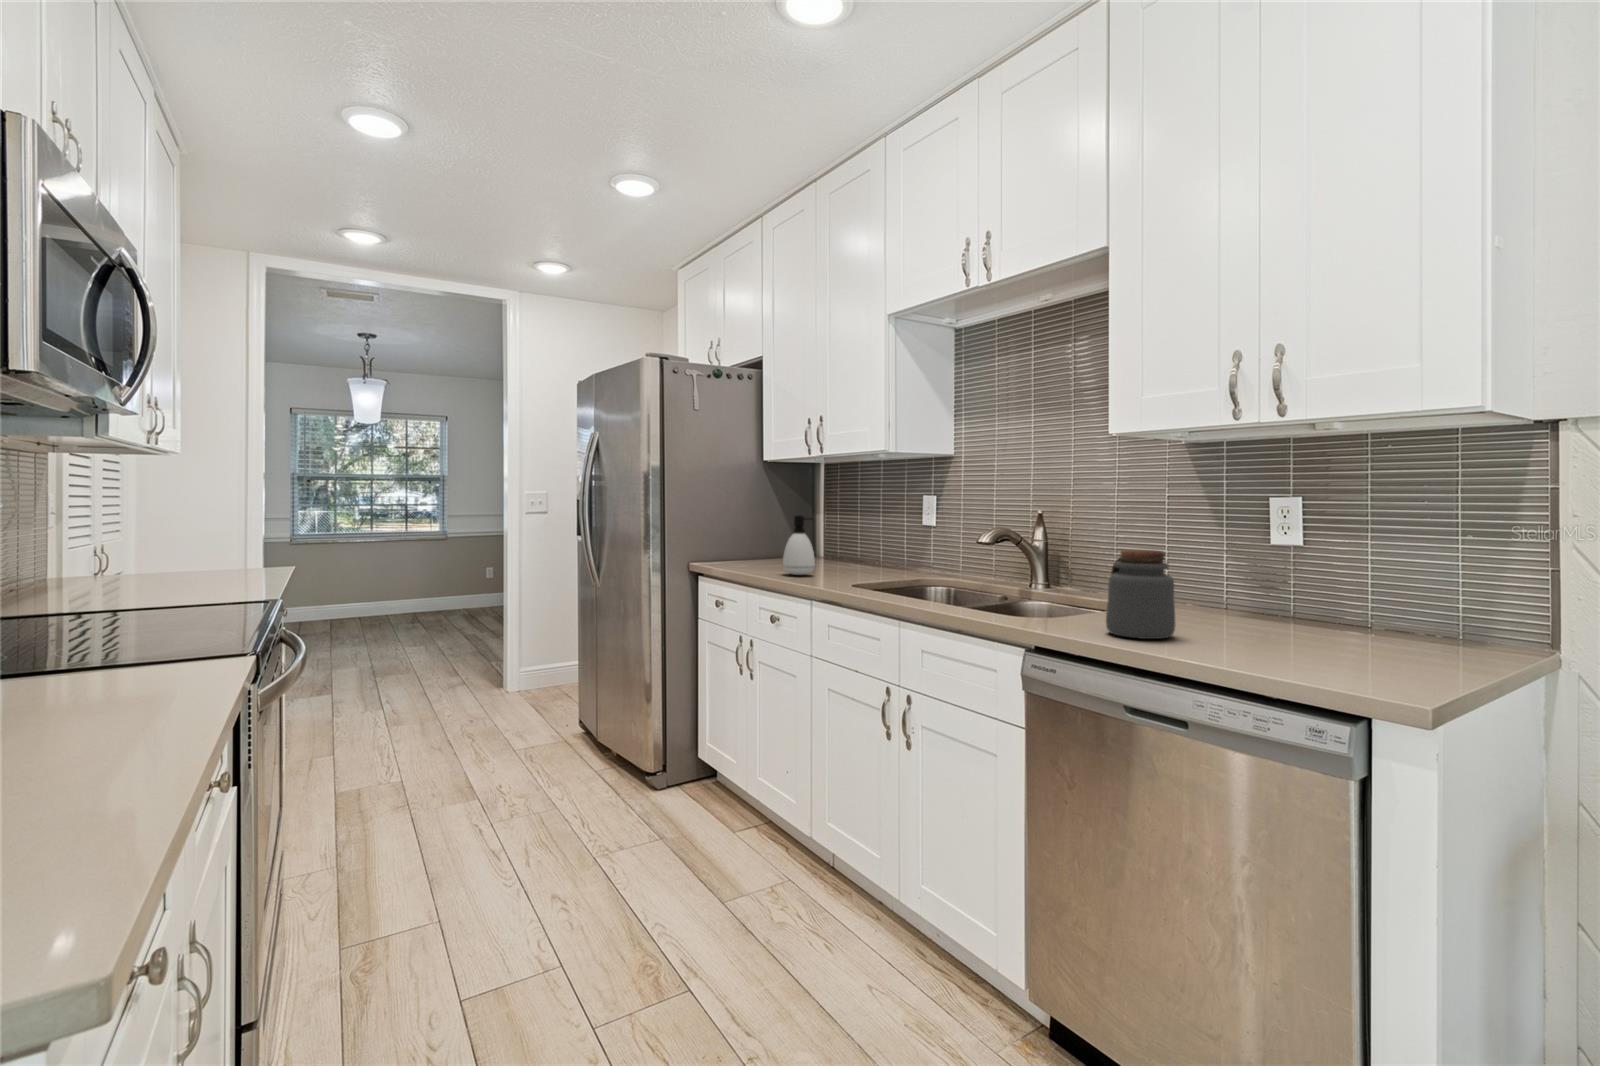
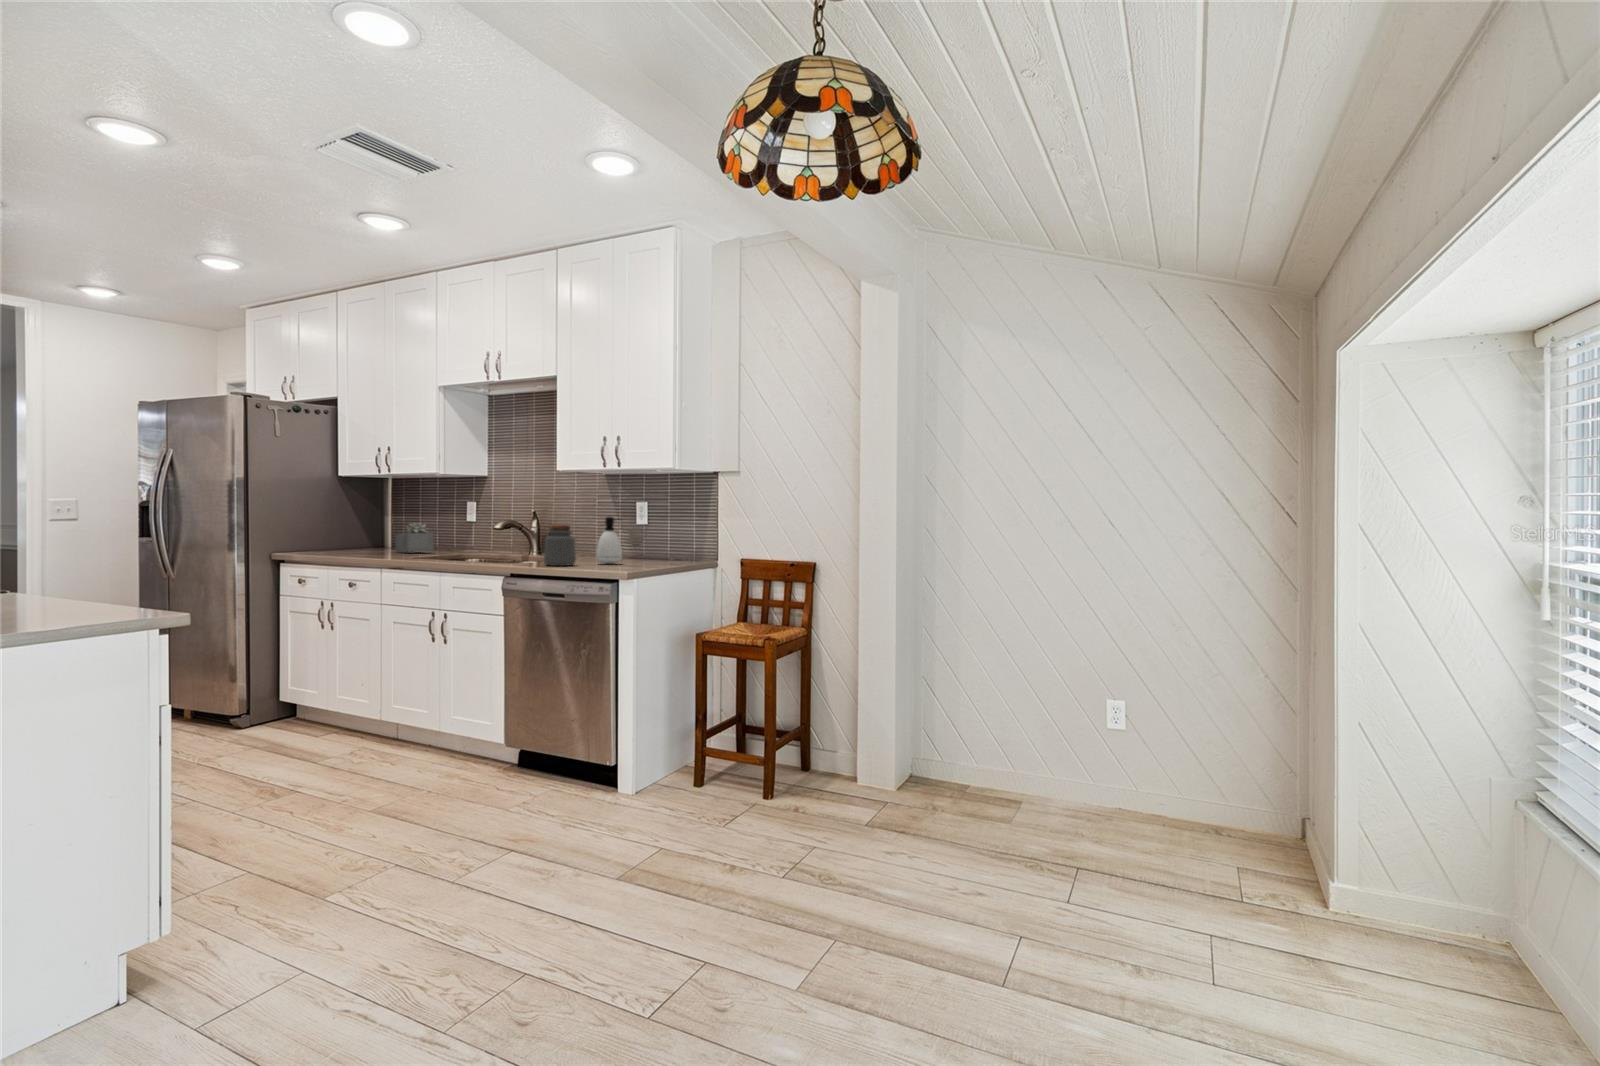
soap dispenser: present [783,515,815,575] -> present [596,517,622,564]
succulent plant: none [830,523,881,567] -> present [395,523,434,553]

